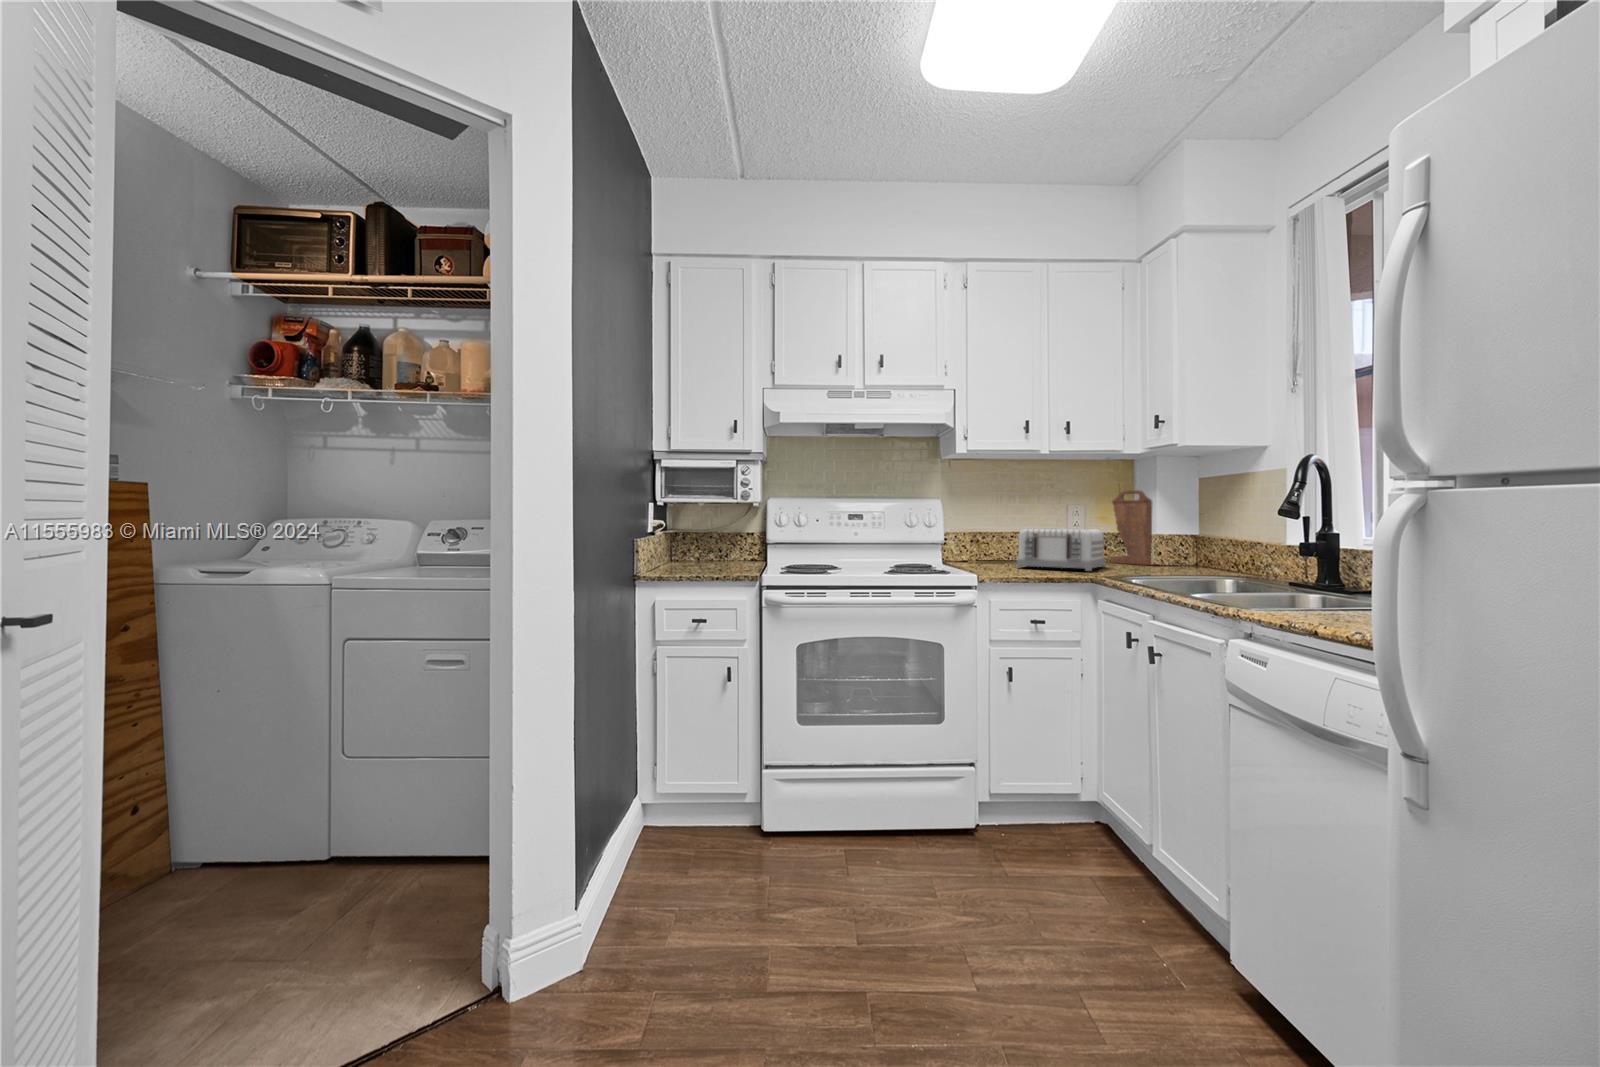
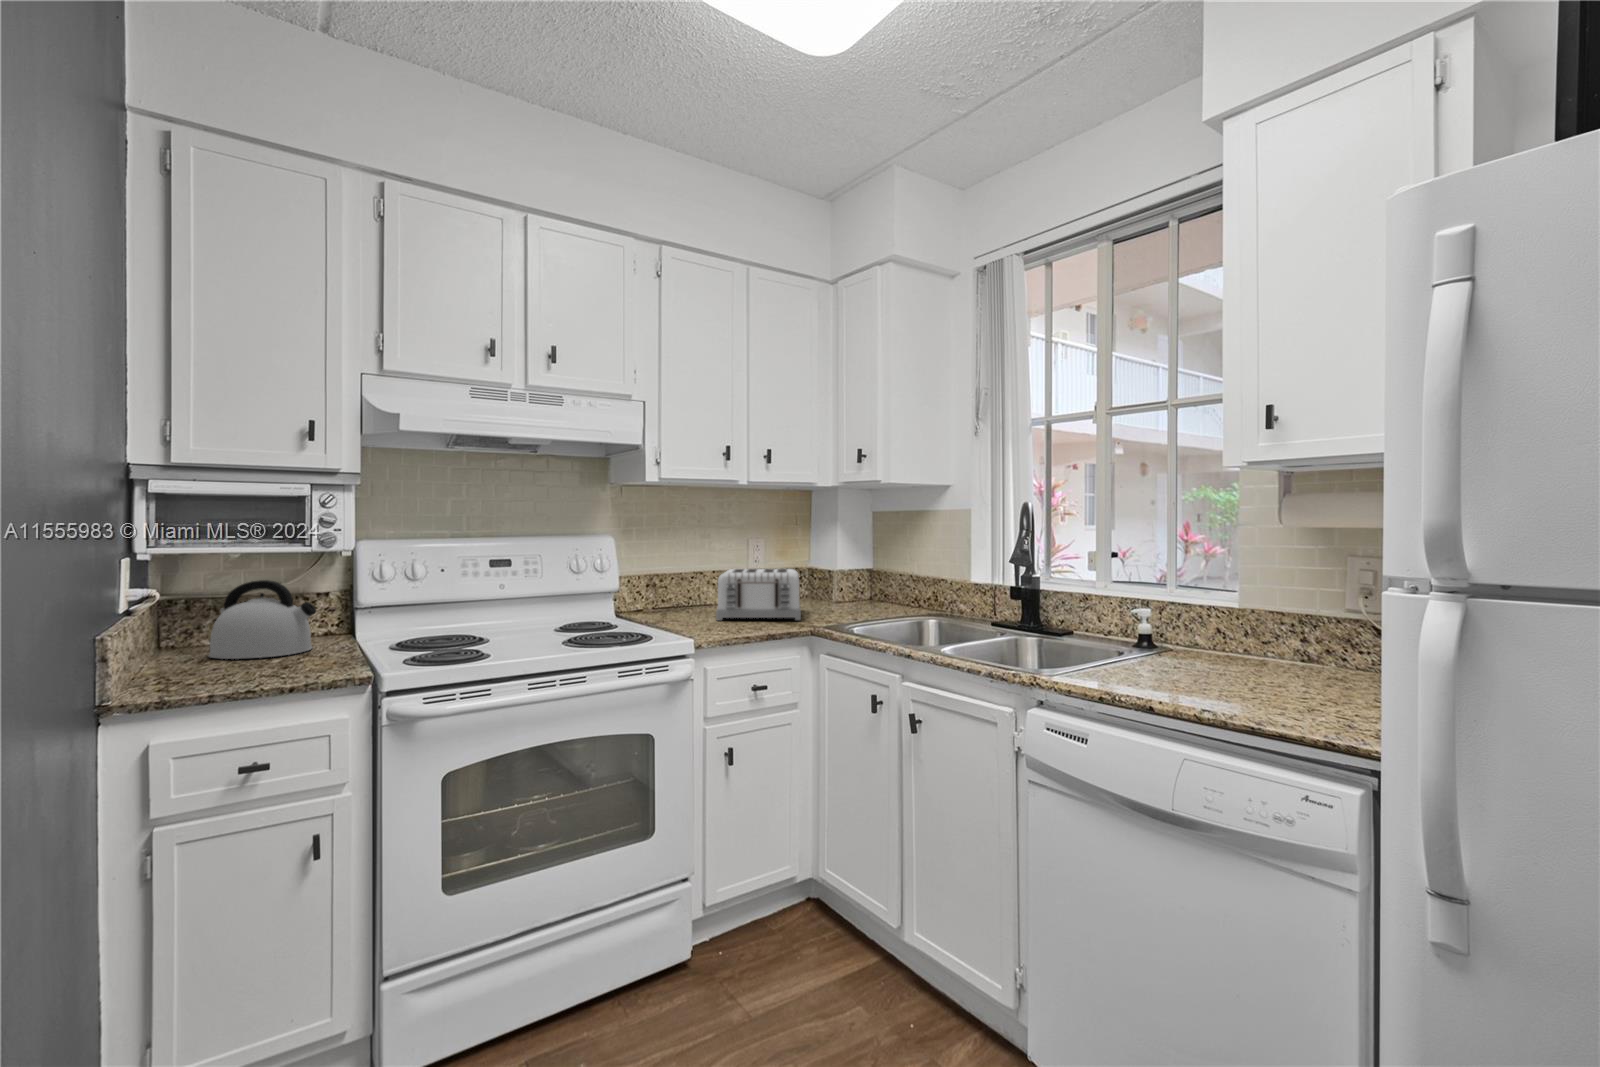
cutting board: present [1110,490,1152,565] -> none [792,523,835,604]
kettle: none [688,521,740,566] -> present [209,580,316,659]

